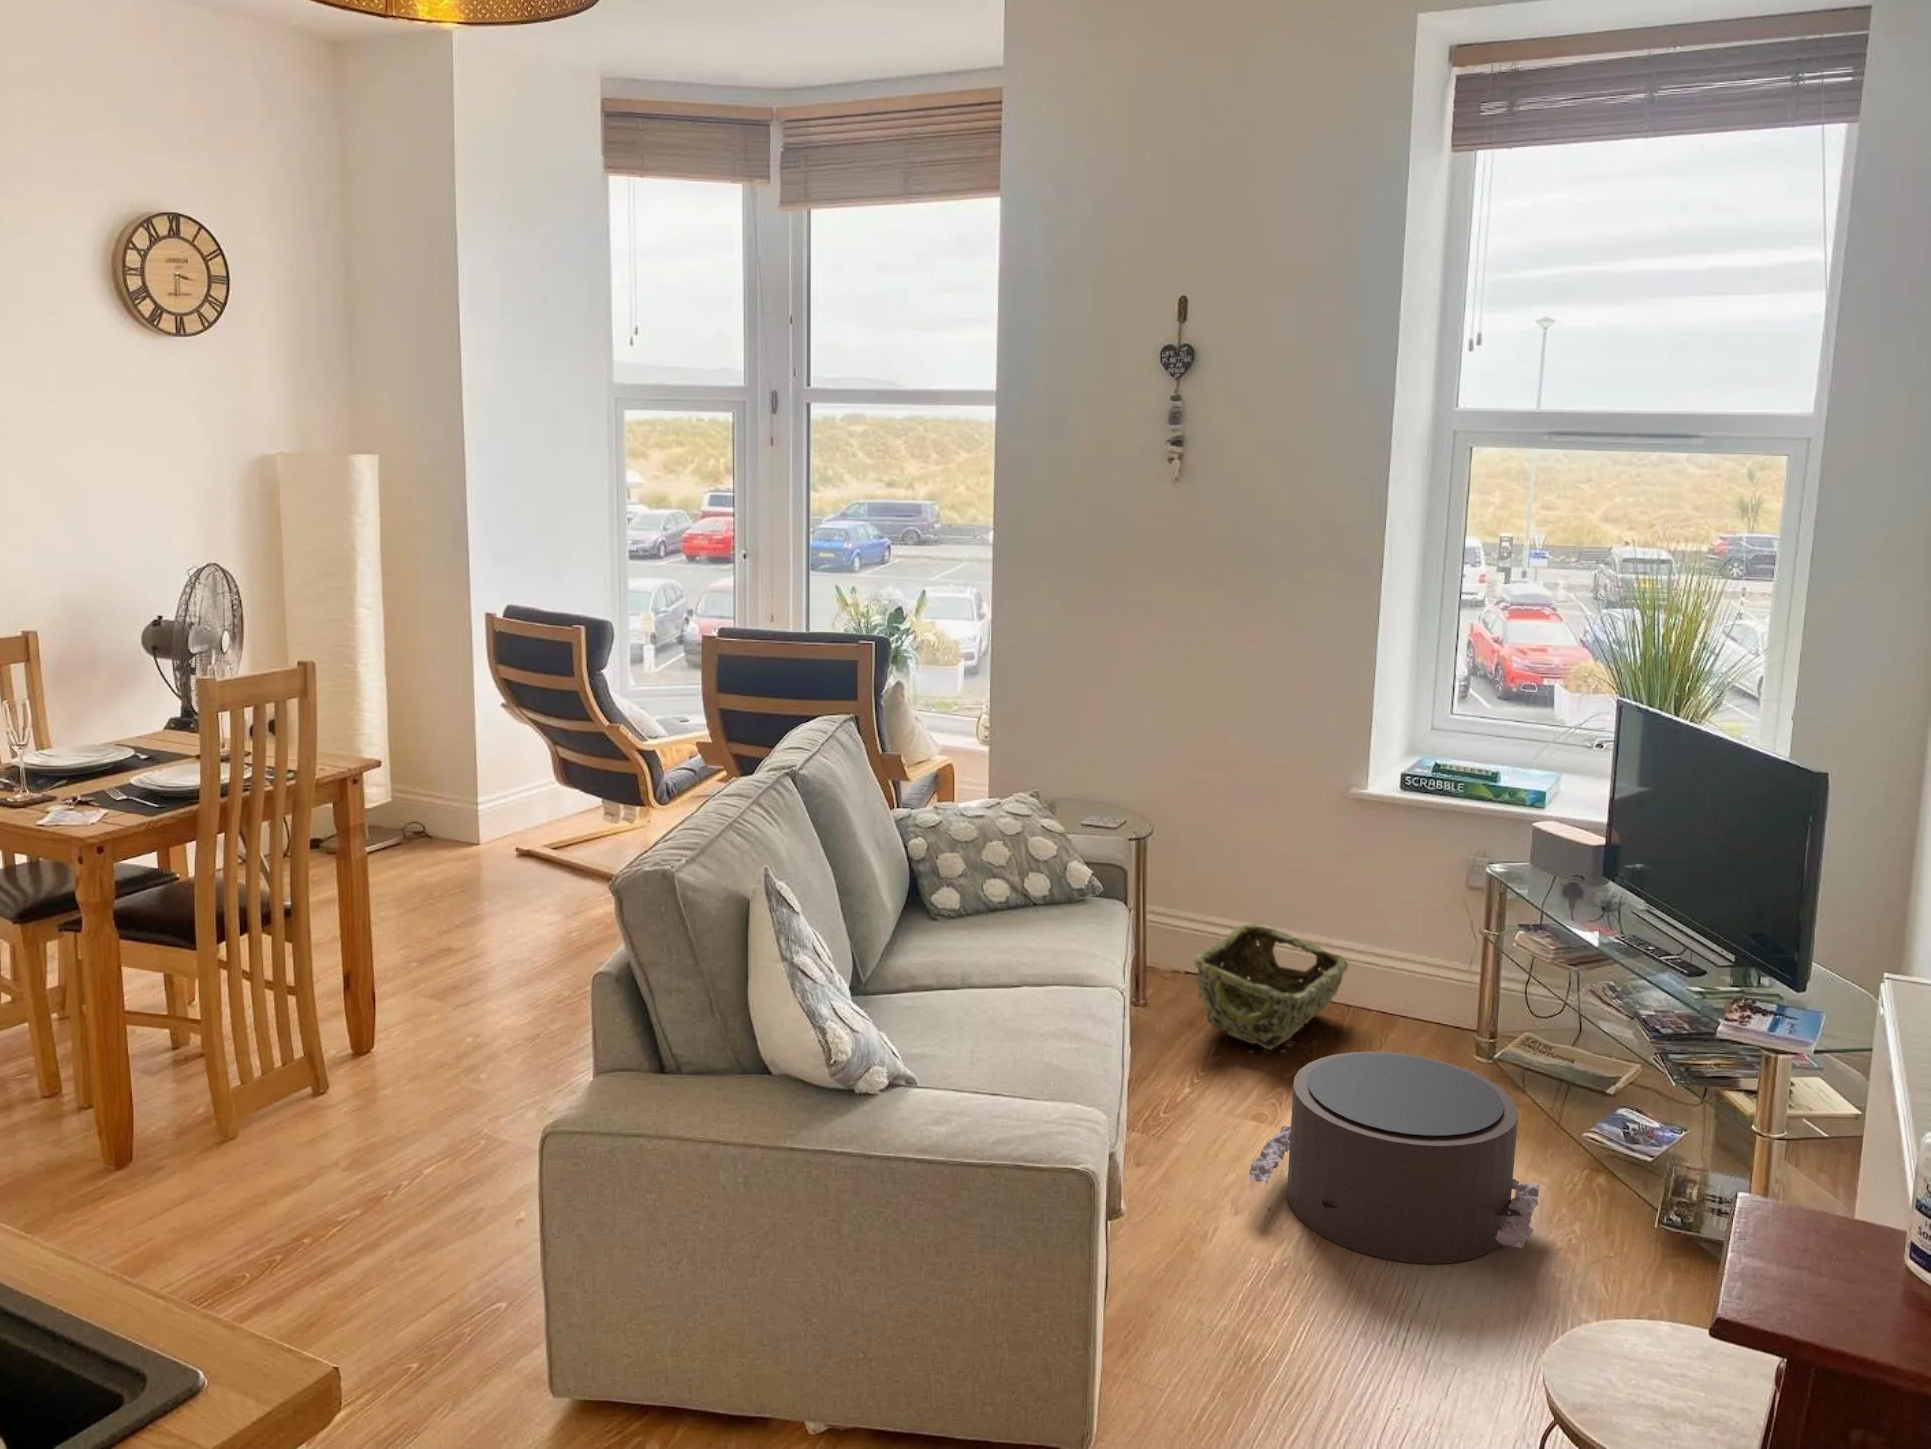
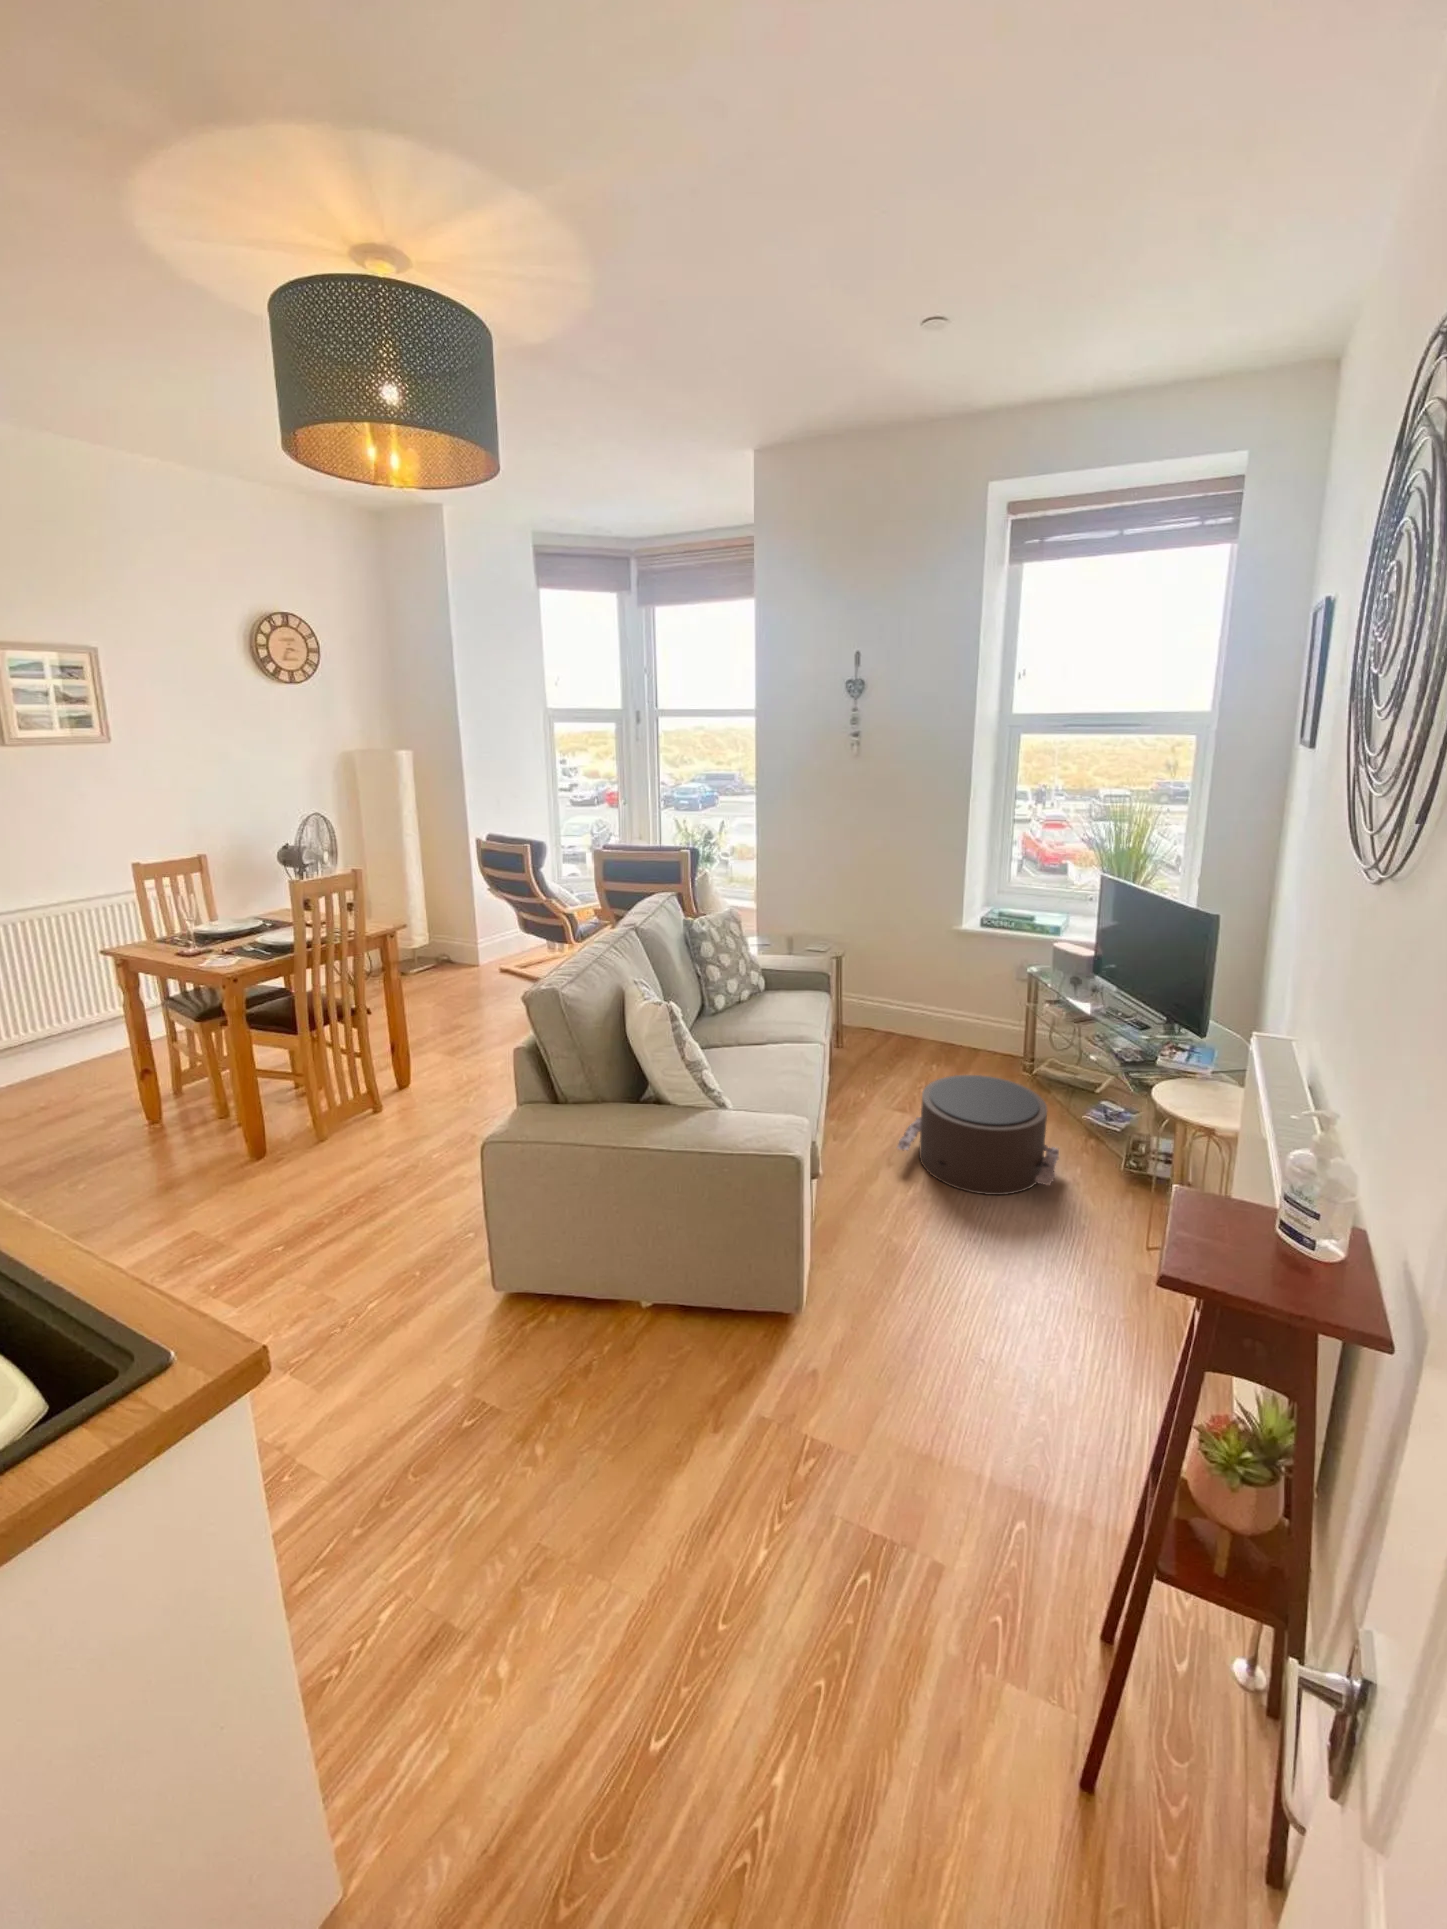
woven basket: present [1195,924,1348,1049] -> none [868,1002,953,1072]

